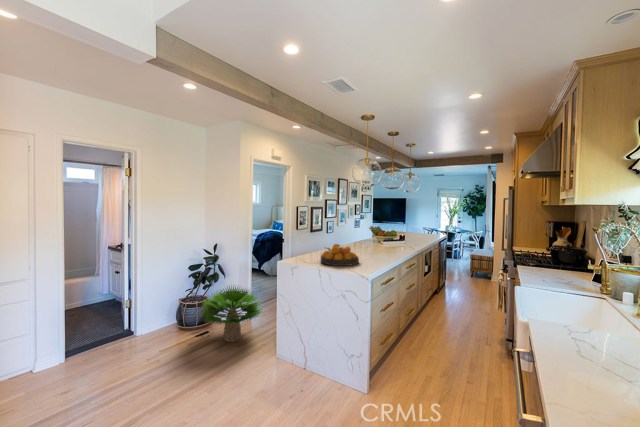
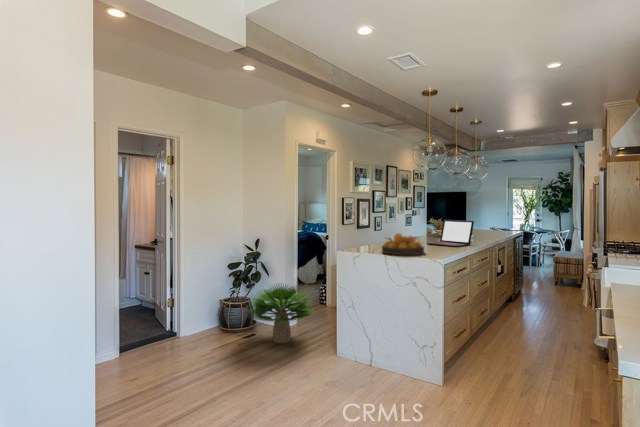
laptop: none [365,229,406,254] -> present [427,220,474,247]

